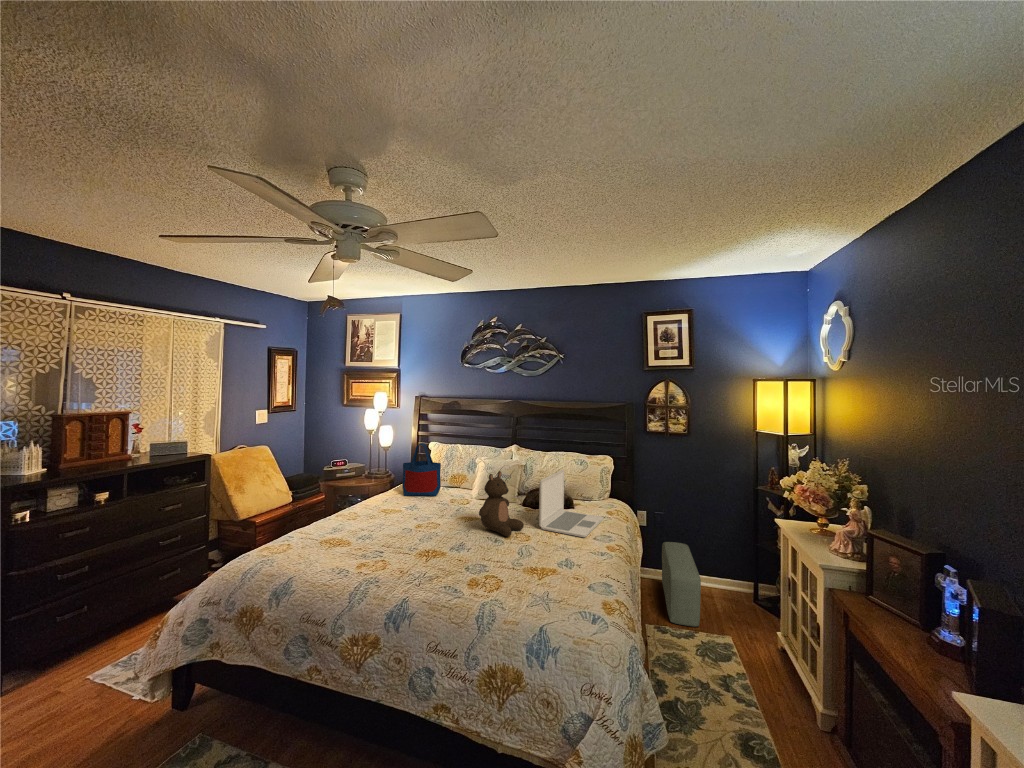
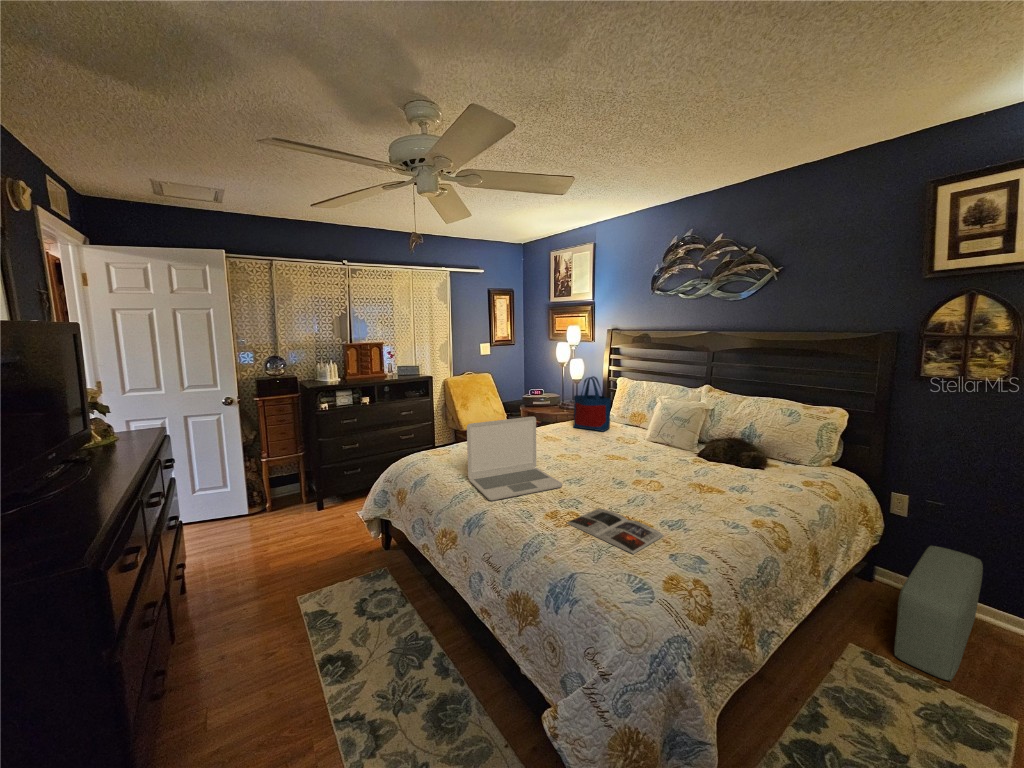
laptop: present [539,470,604,537] -> present [467,416,563,501]
stuffed bear: present [479,471,524,536] -> none [607,408,662,481]
magazine: none [494,567,570,597] -> present [567,509,664,554]

